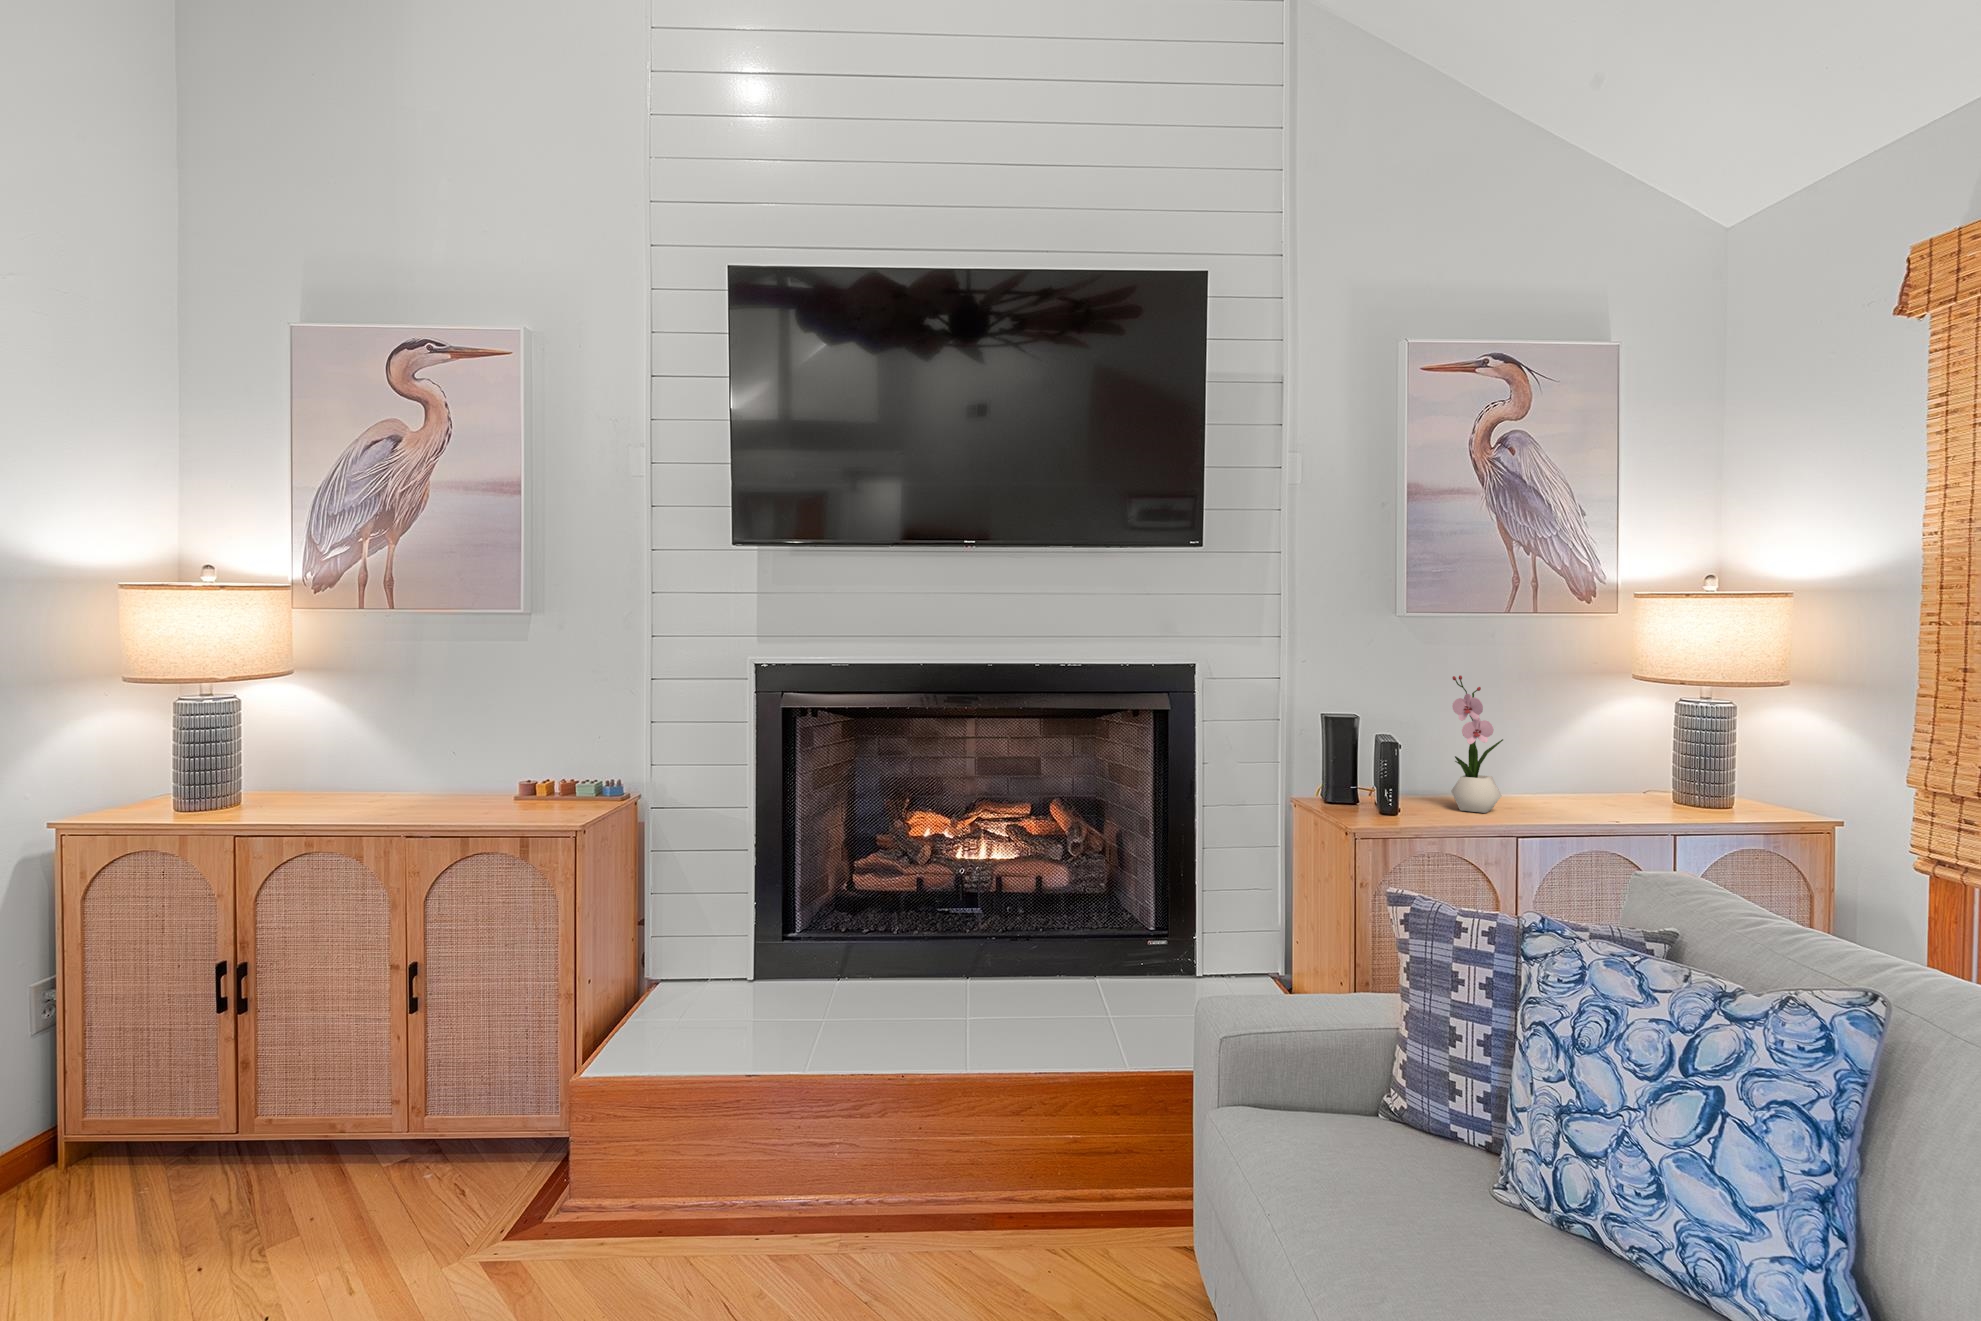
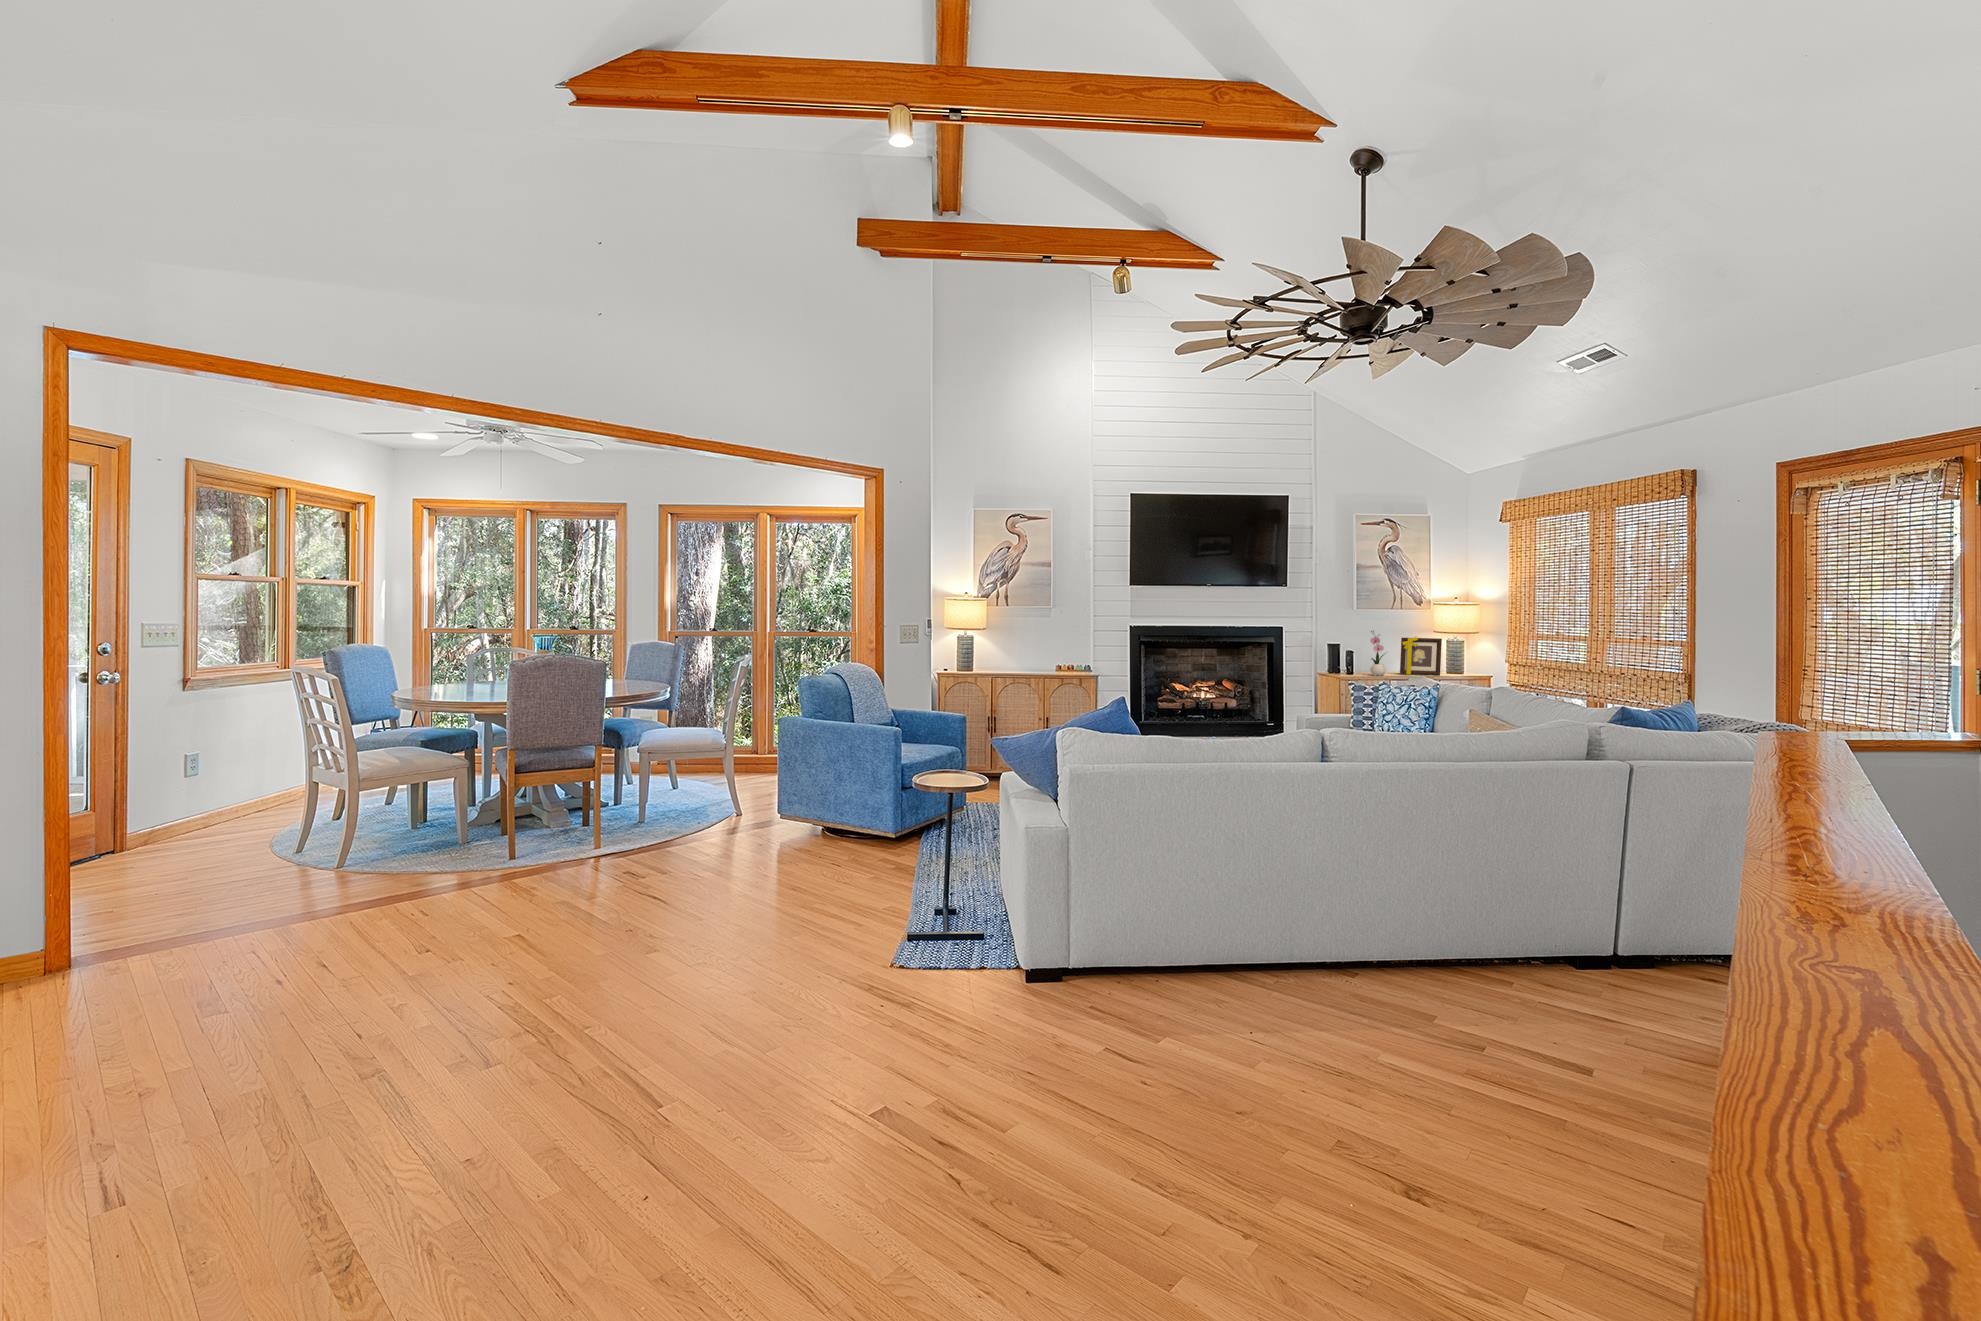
picture frame: none [1537,693,1669,811] -> present [1400,637,1442,675]

